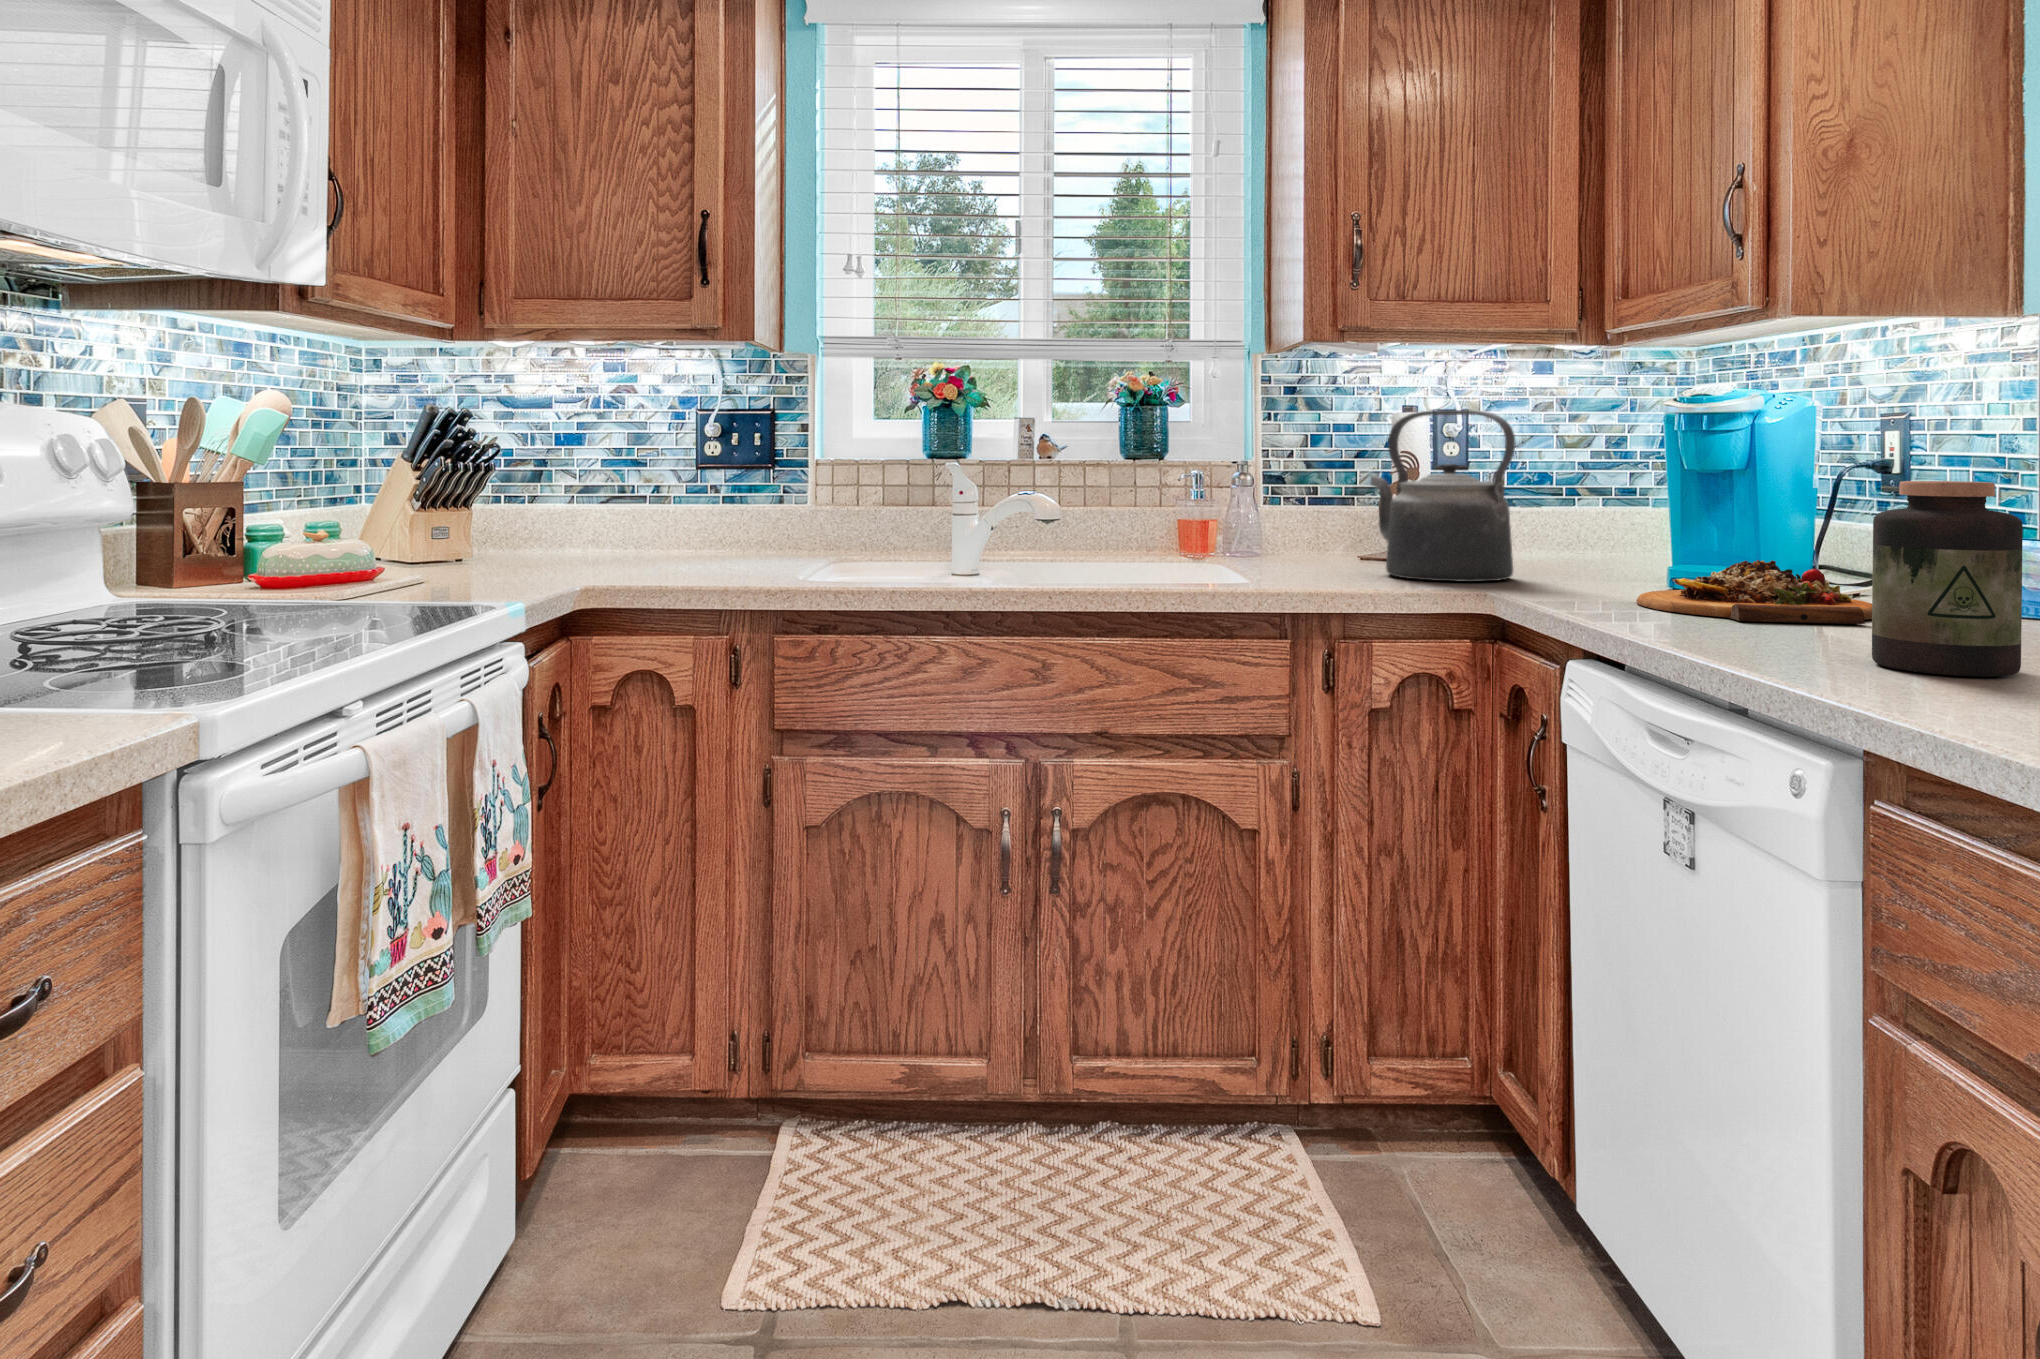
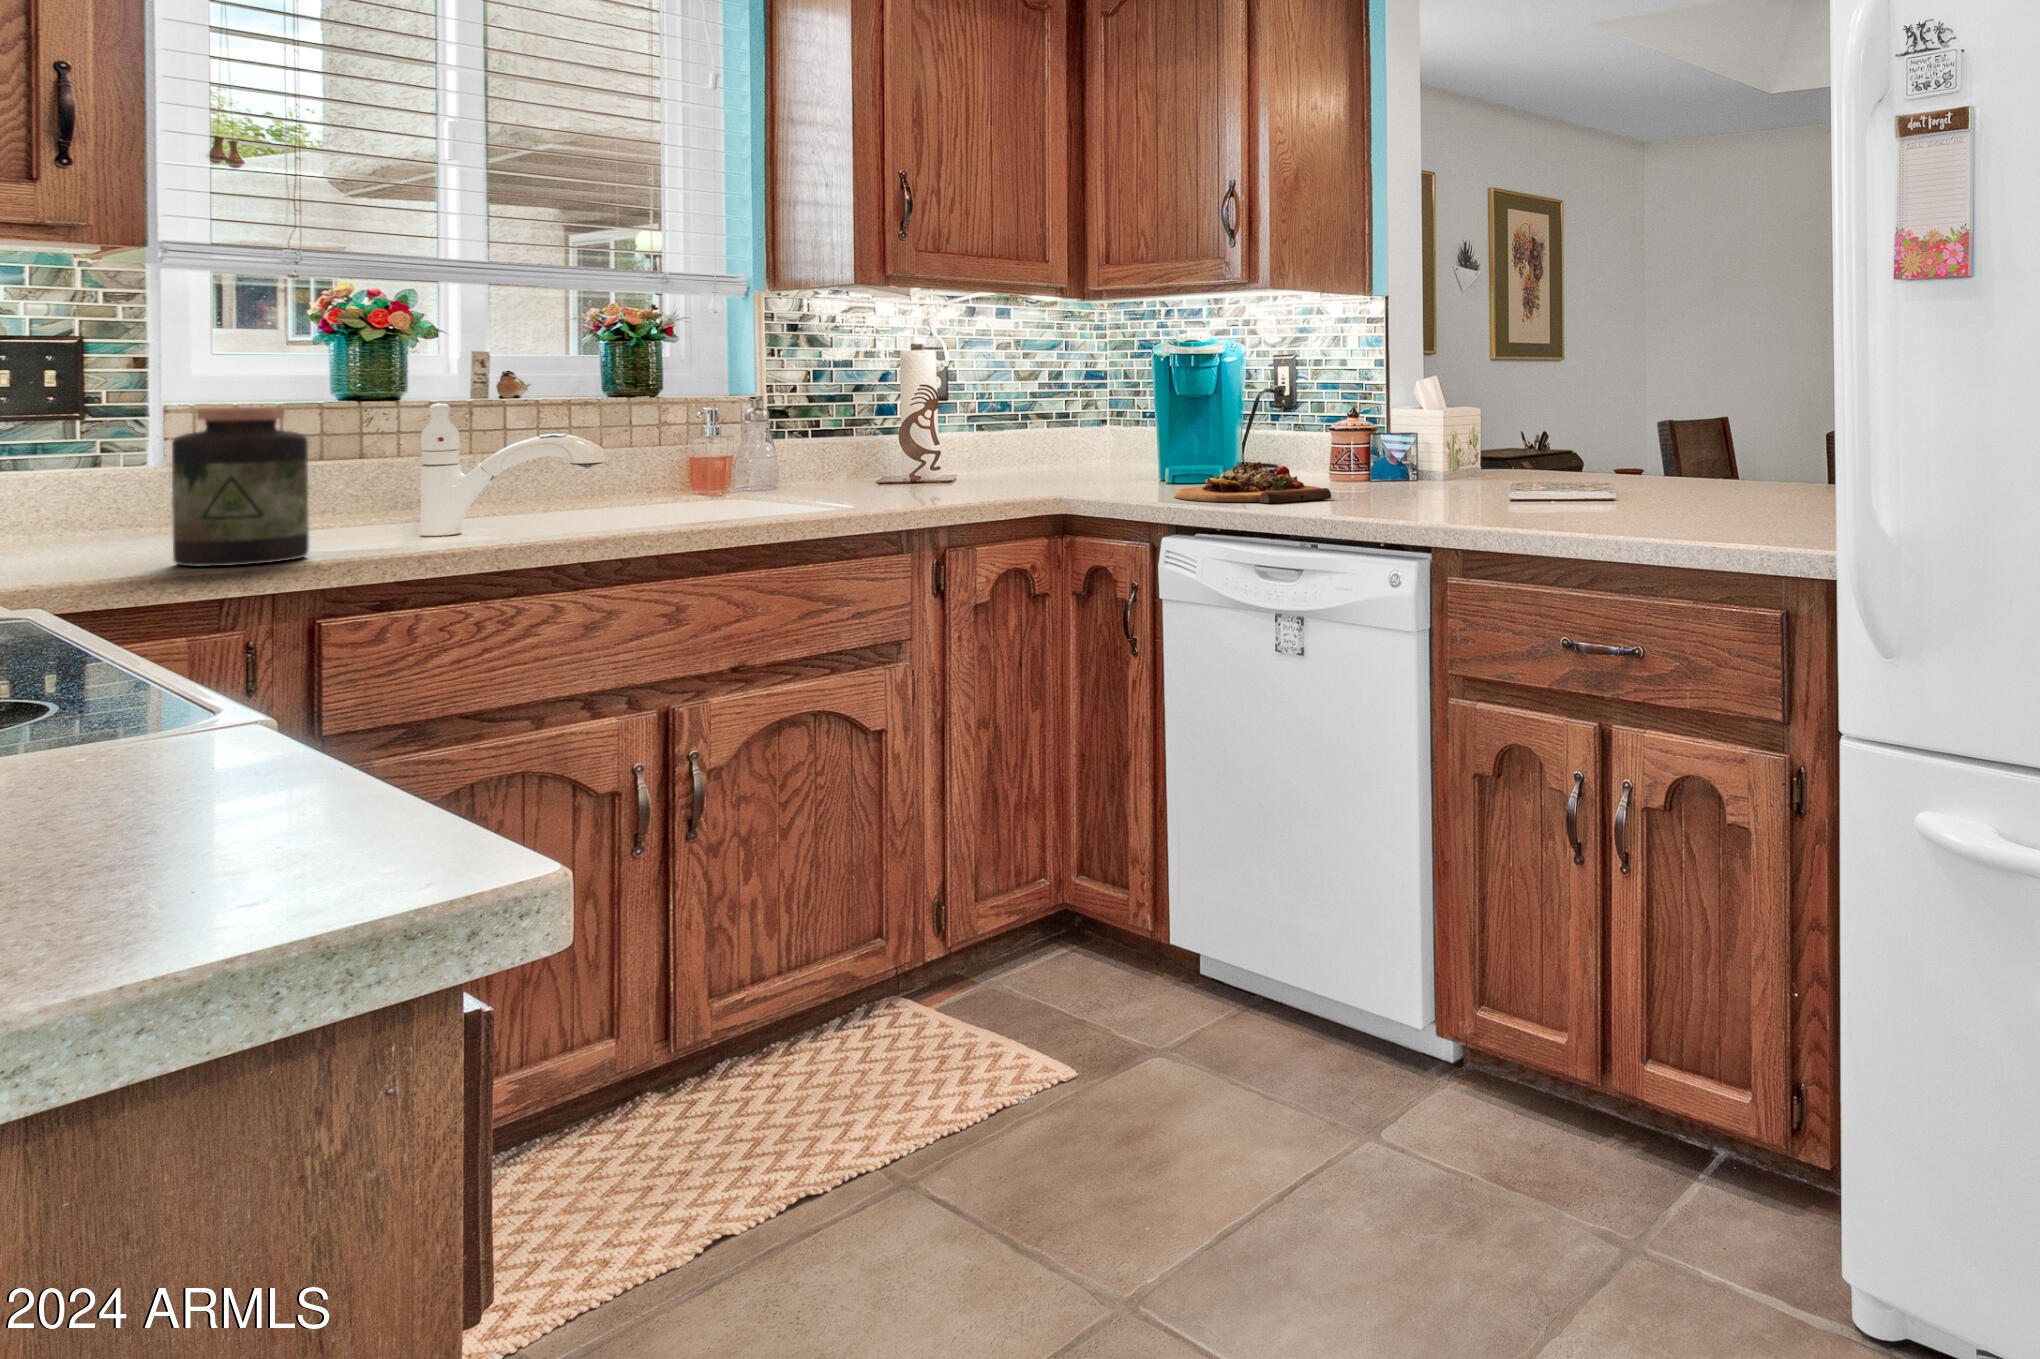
kettle: present [1370,410,1515,582] -> none [916,352,1055,496]
jar: present [1872,481,2023,677] -> present [172,407,309,566]

